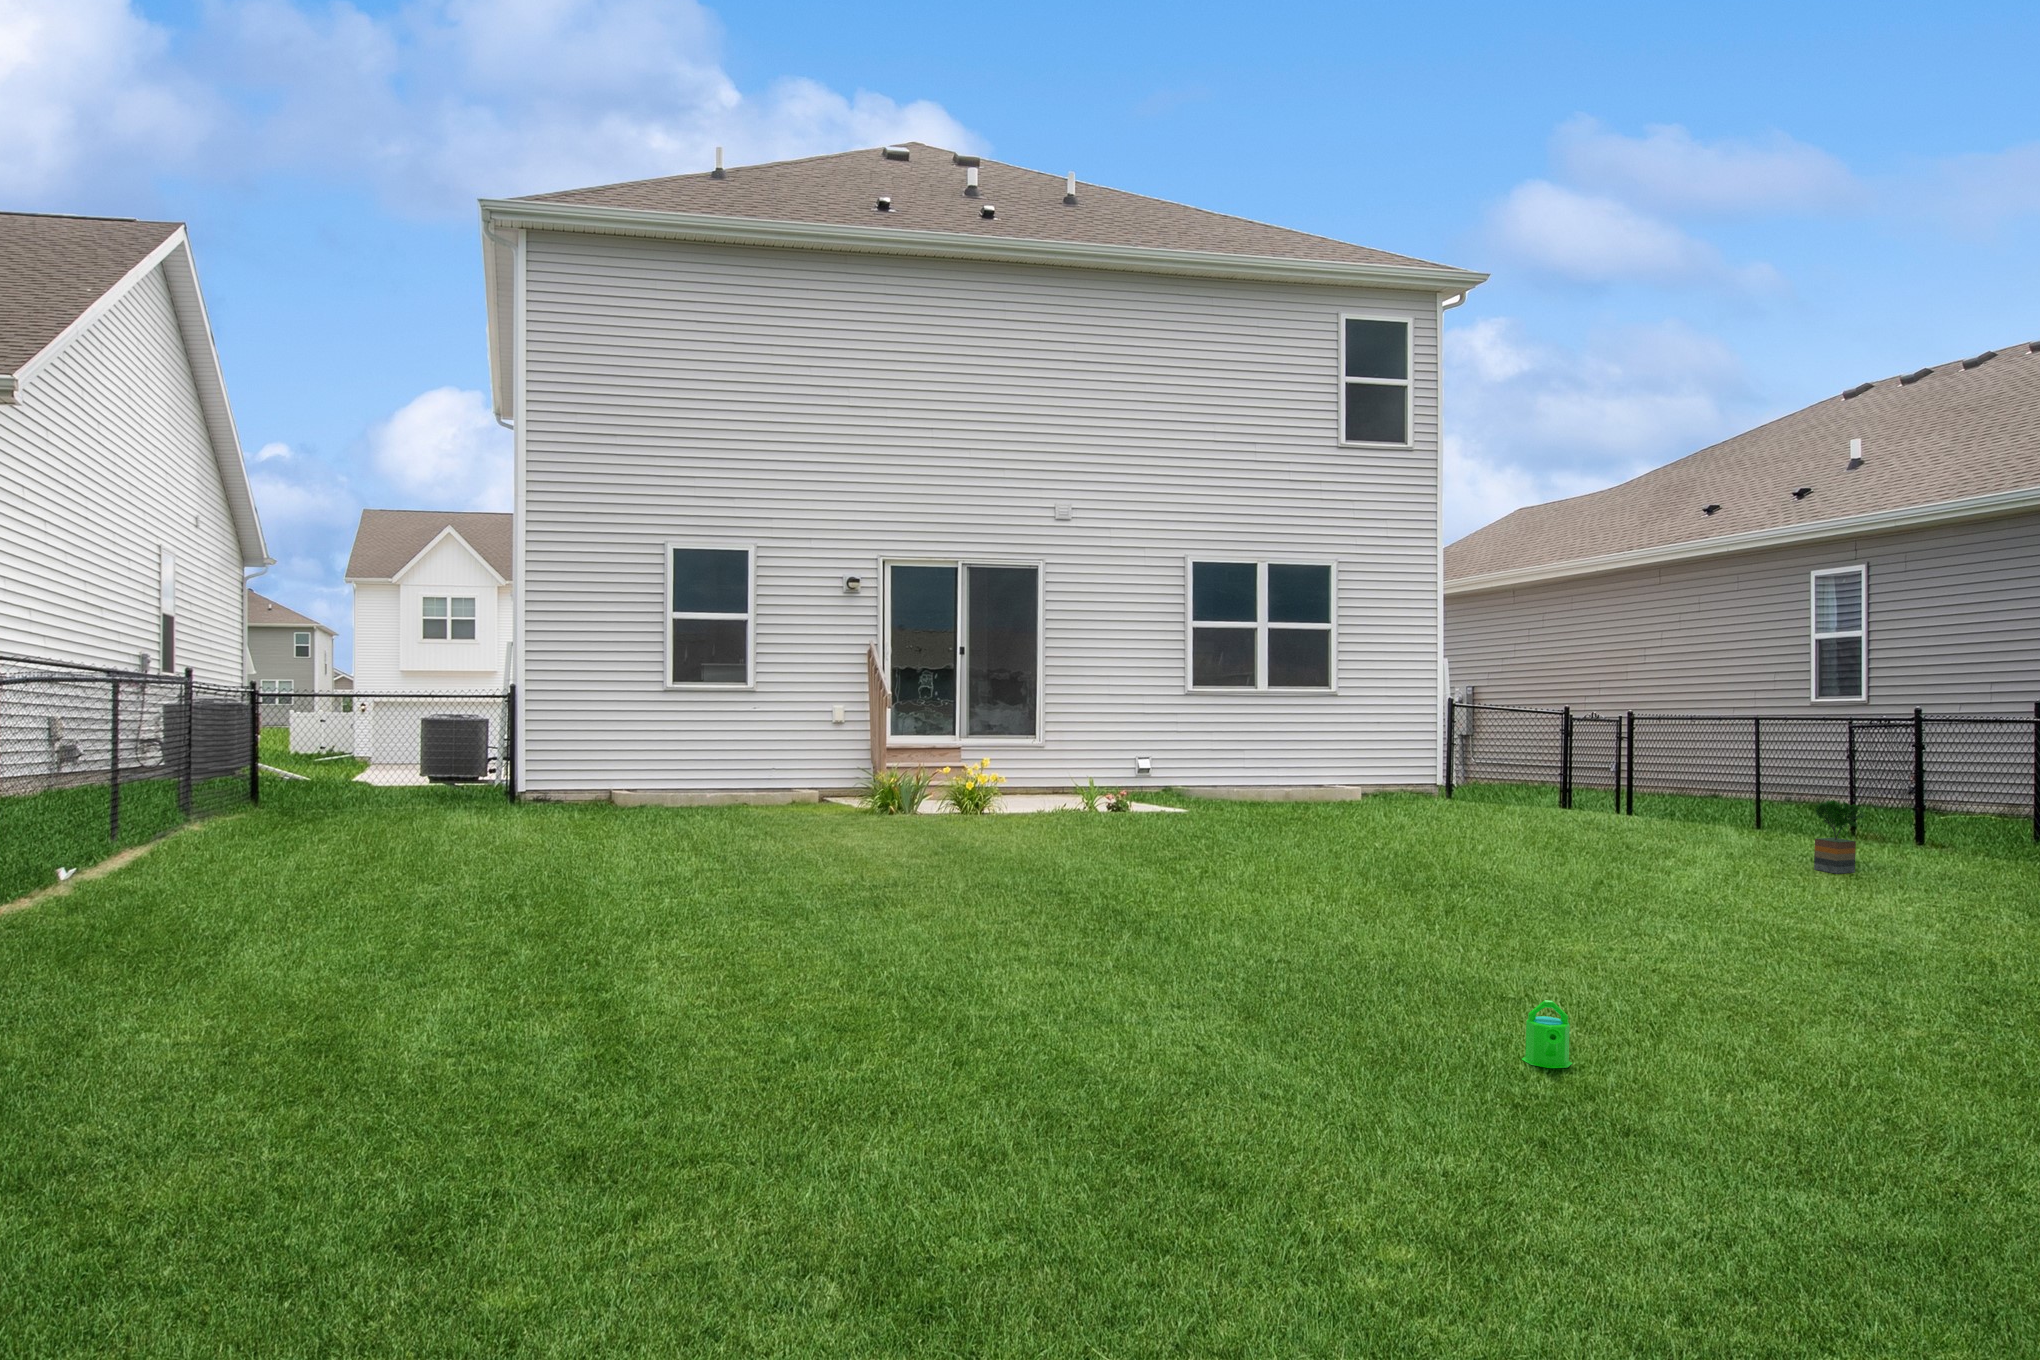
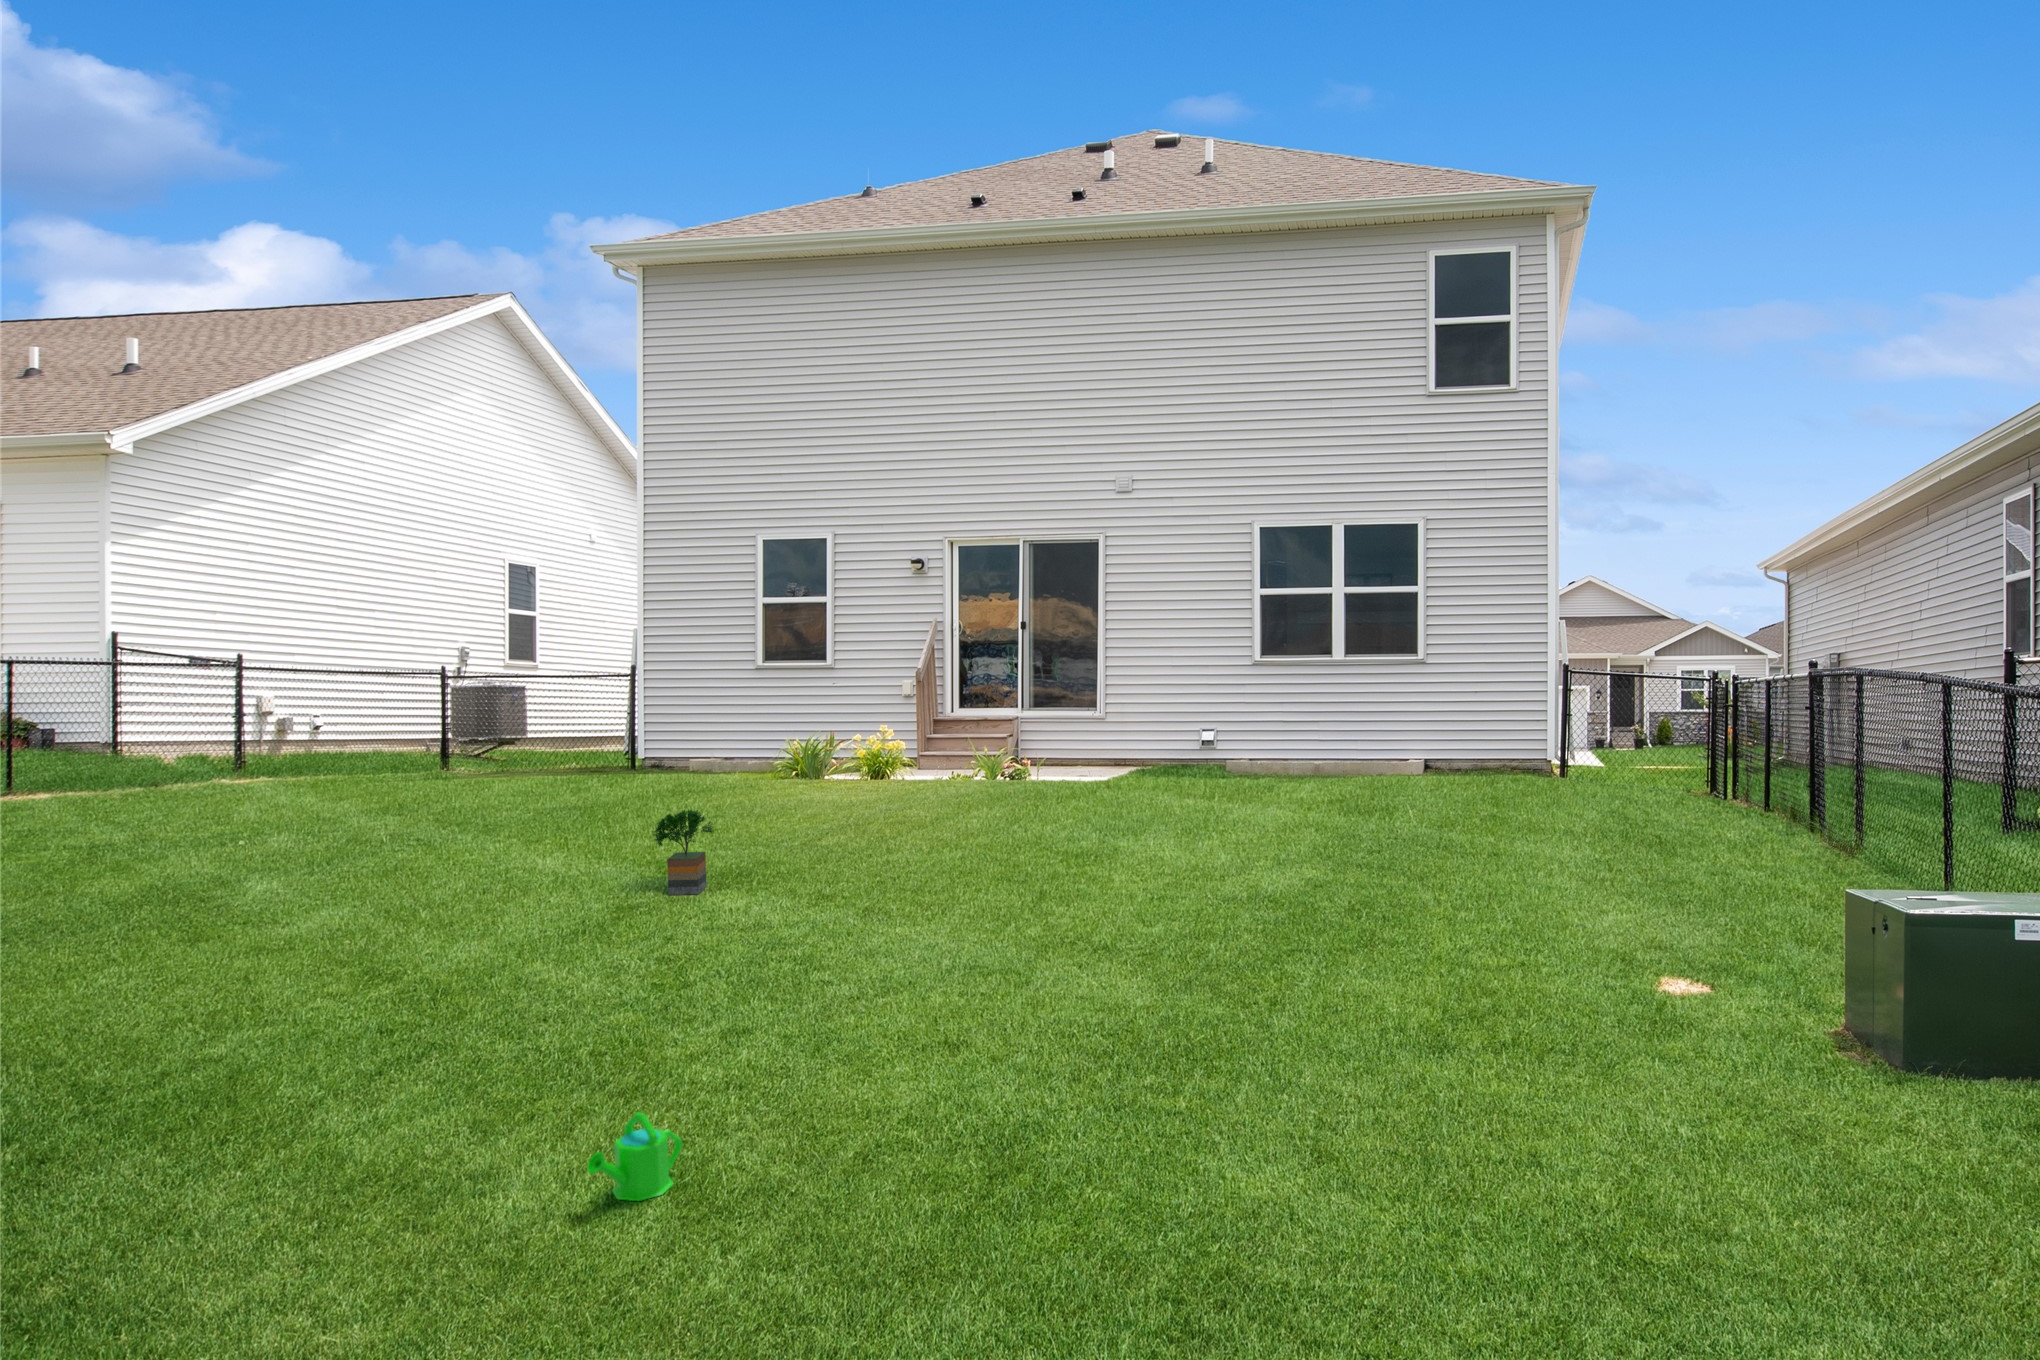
potted tree: present [1814,800,1864,874] -> present [653,809,713,895]

